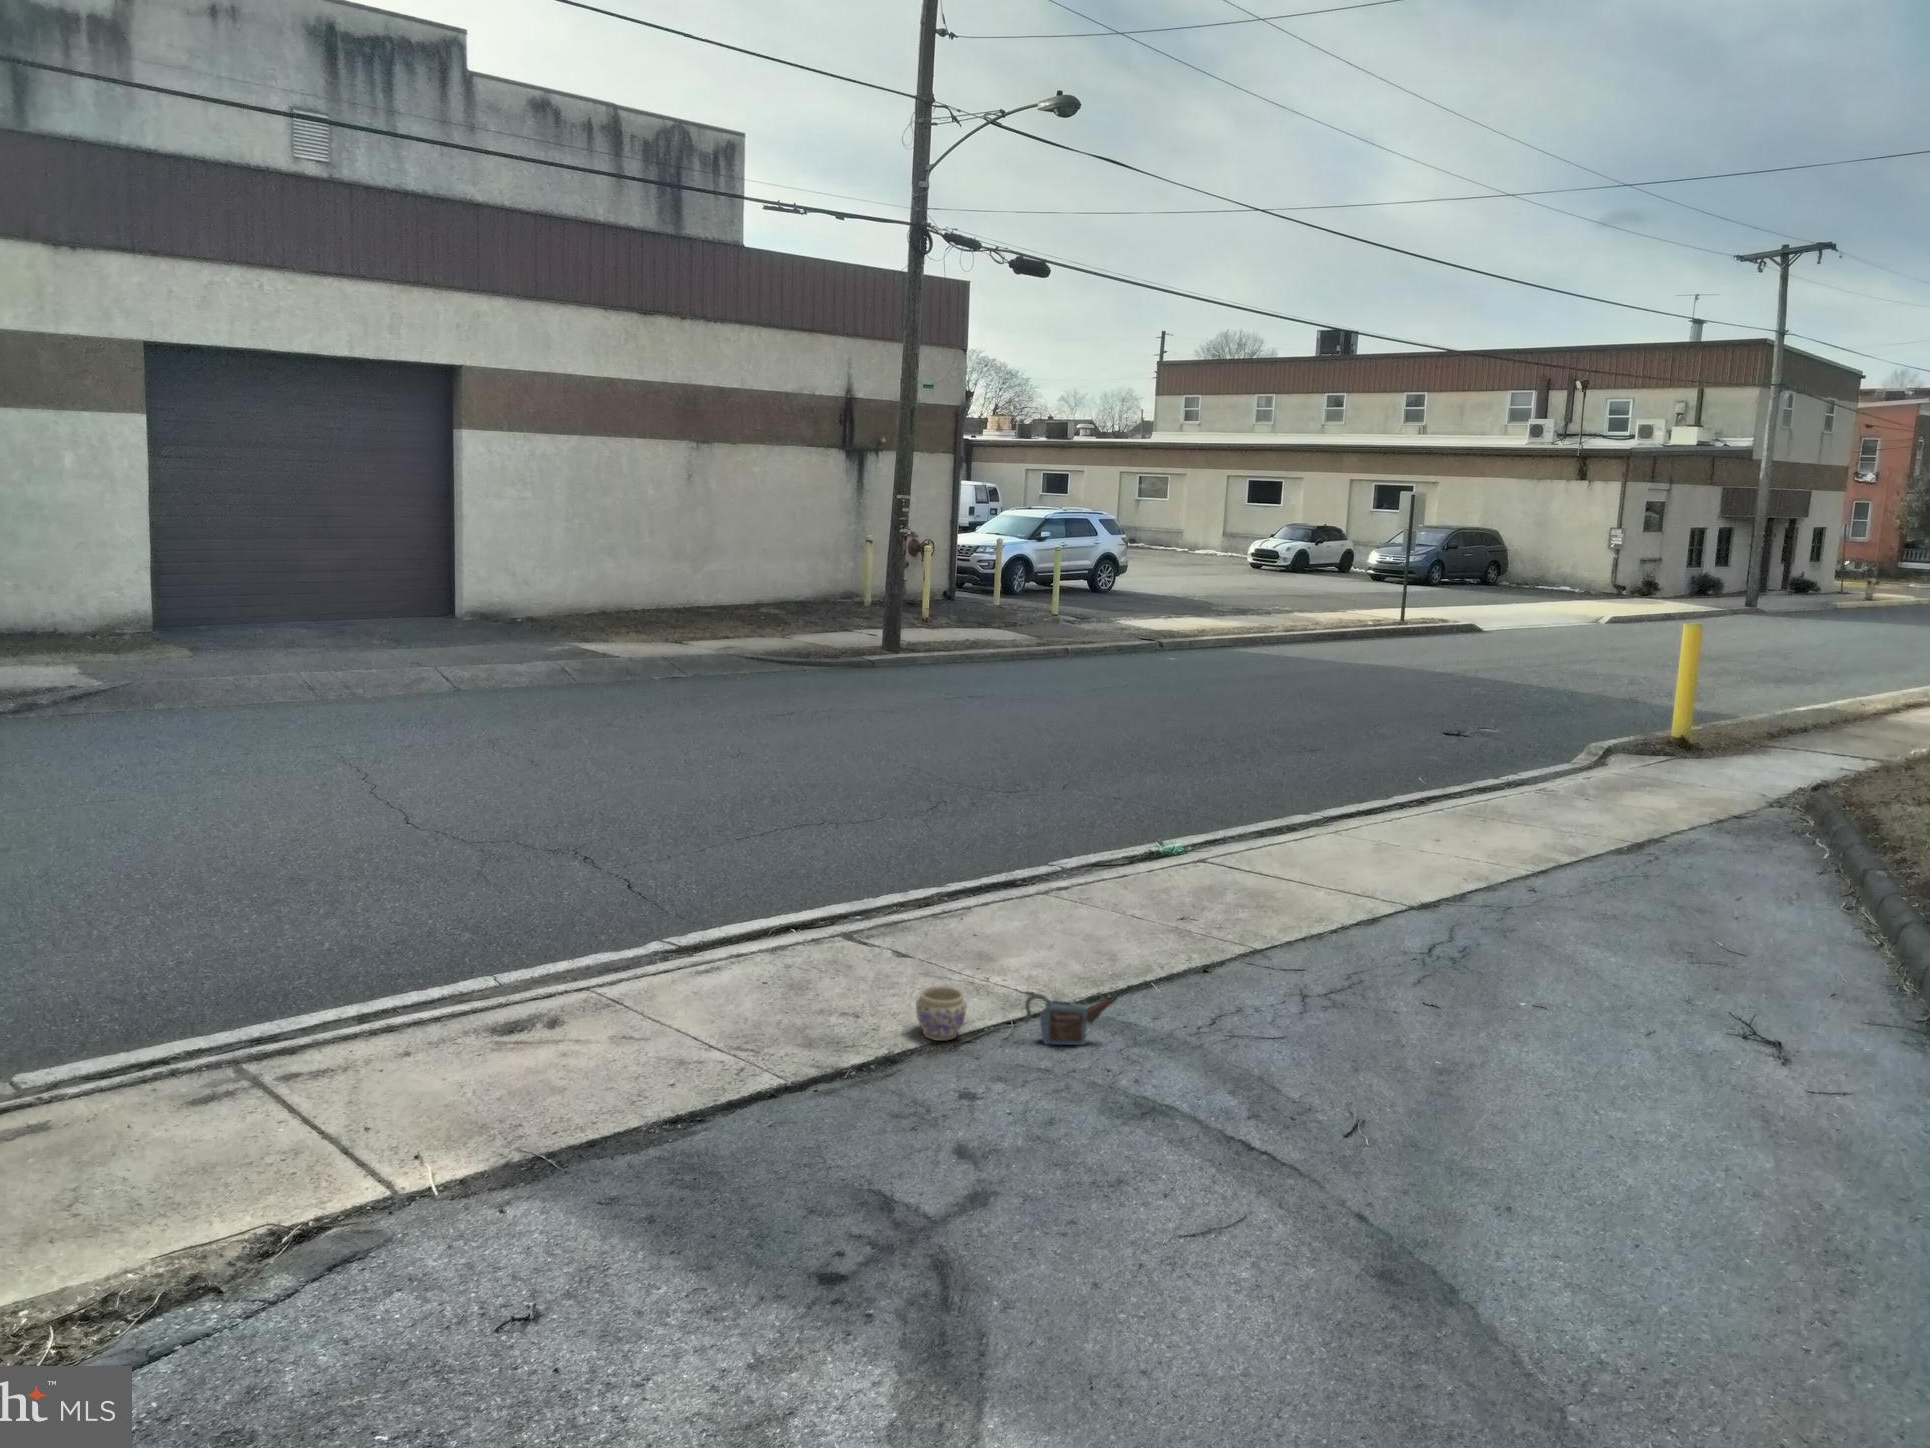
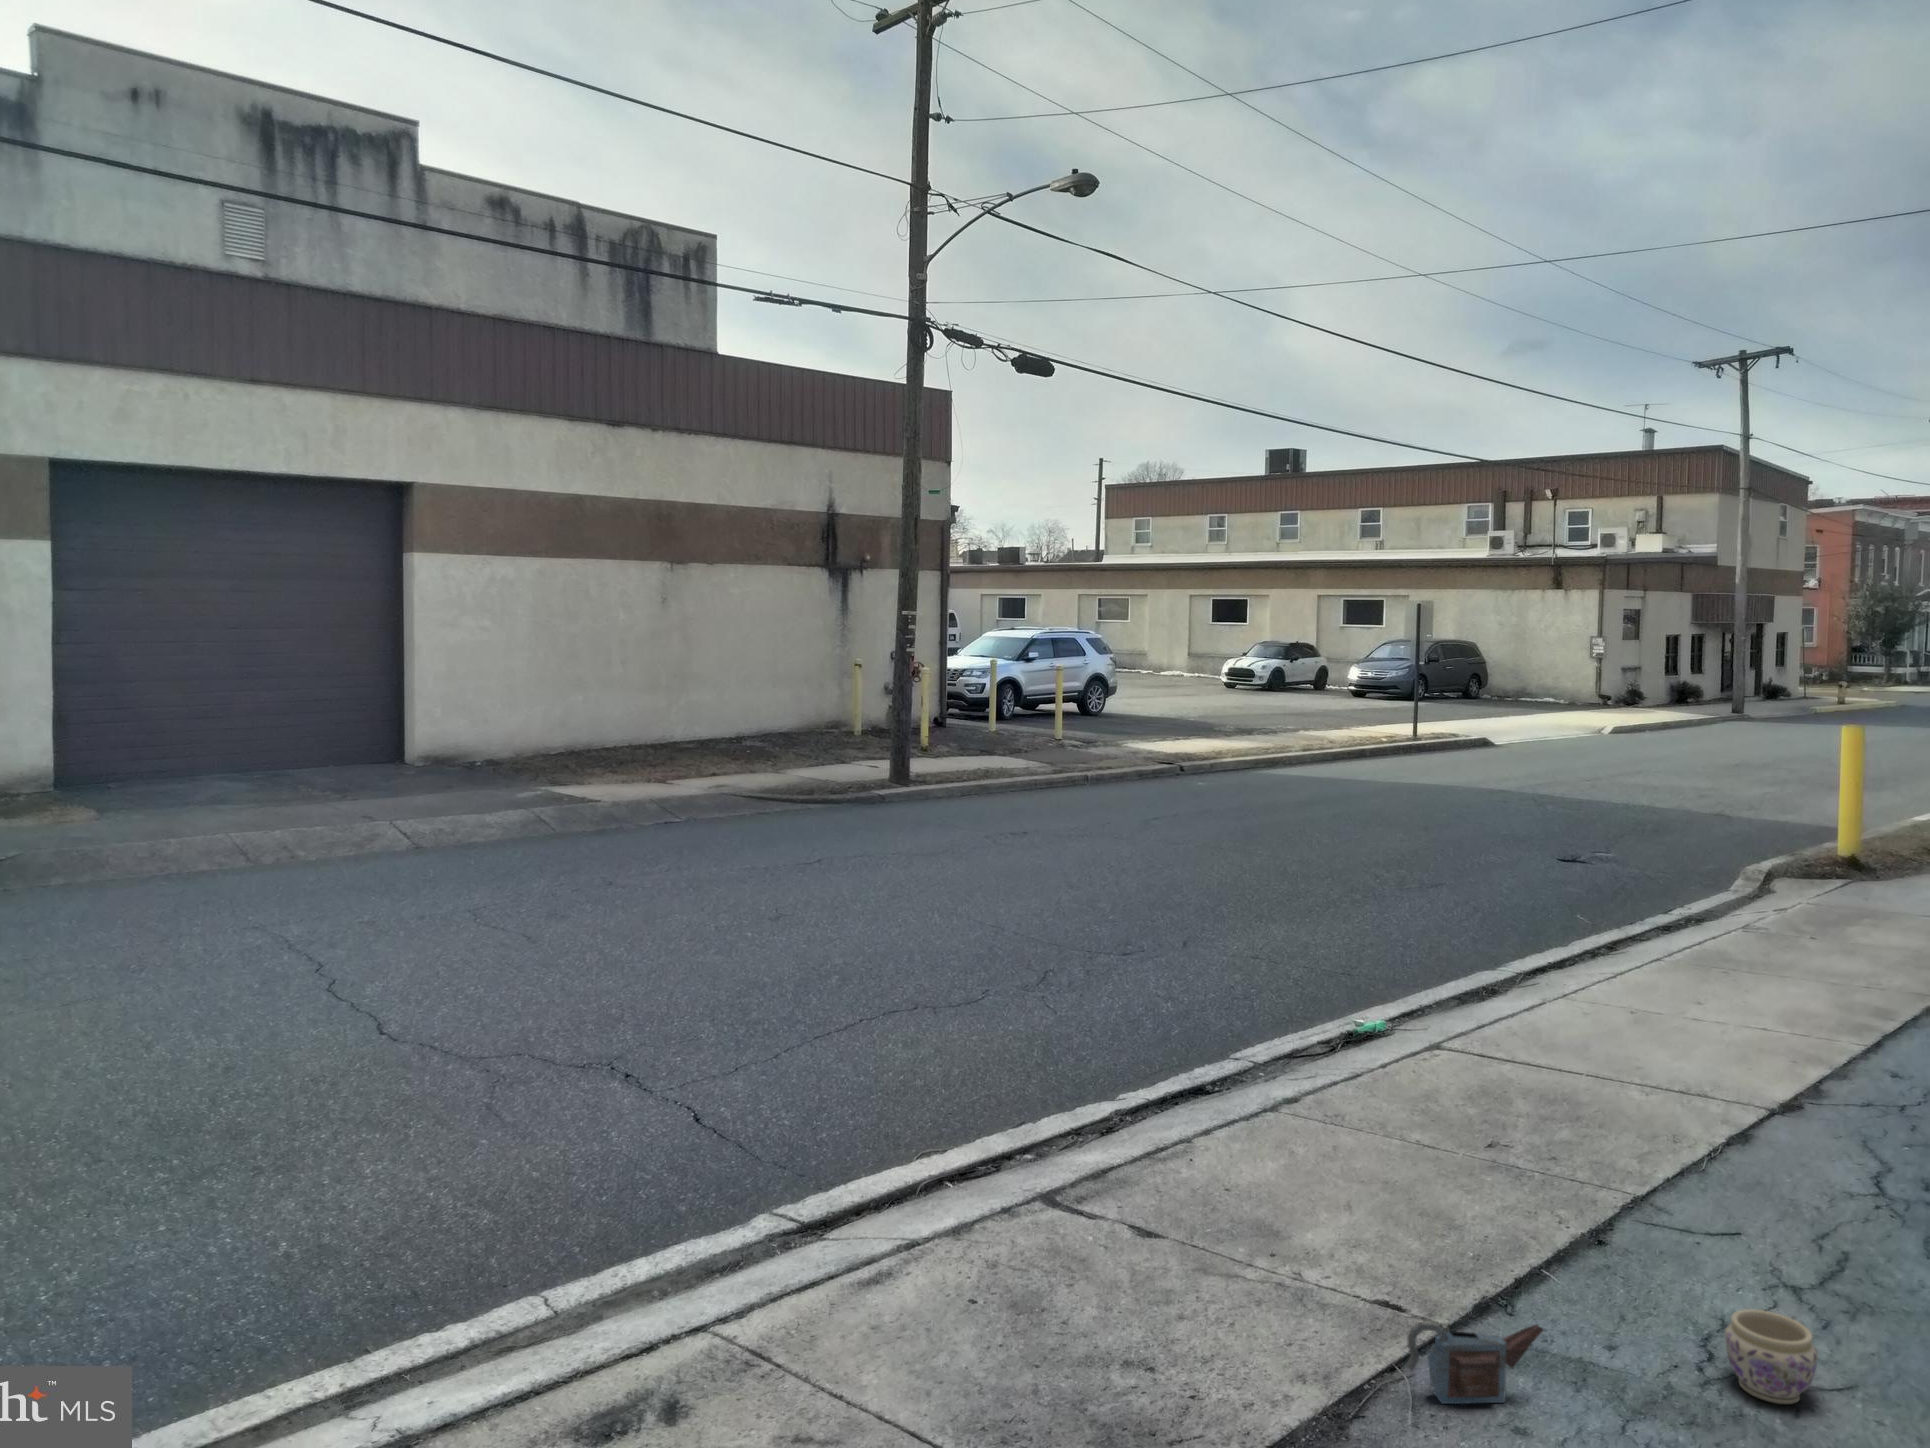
planter: present [916,986,967,1041] -> present [1725,1309,1818,1405]

